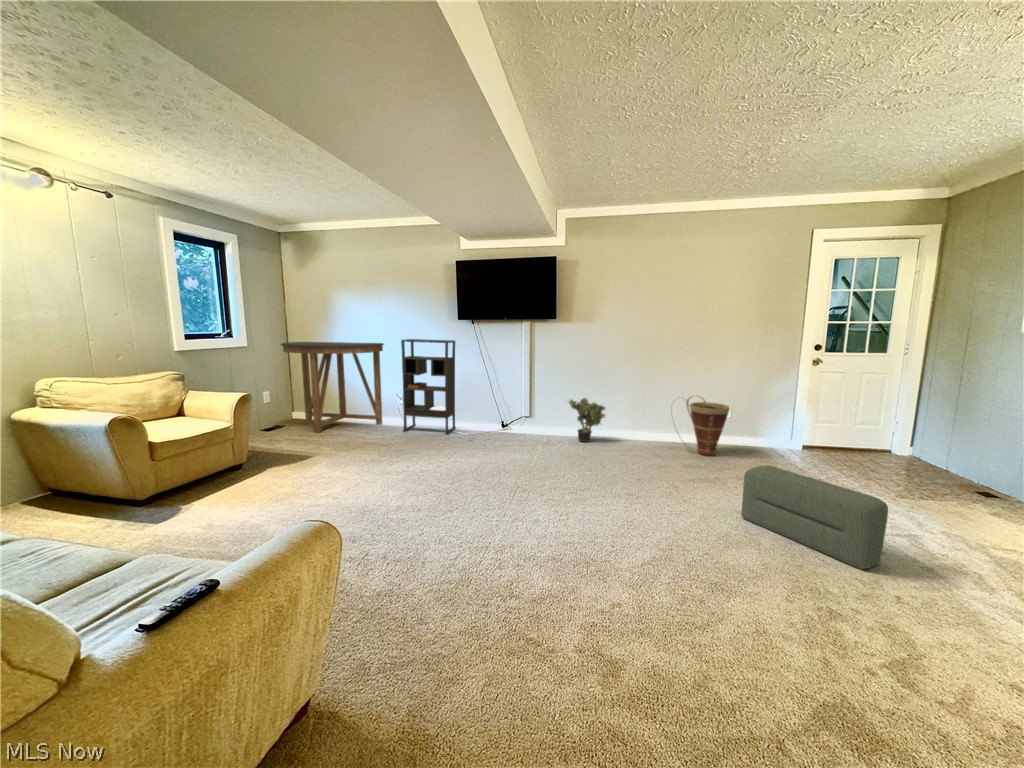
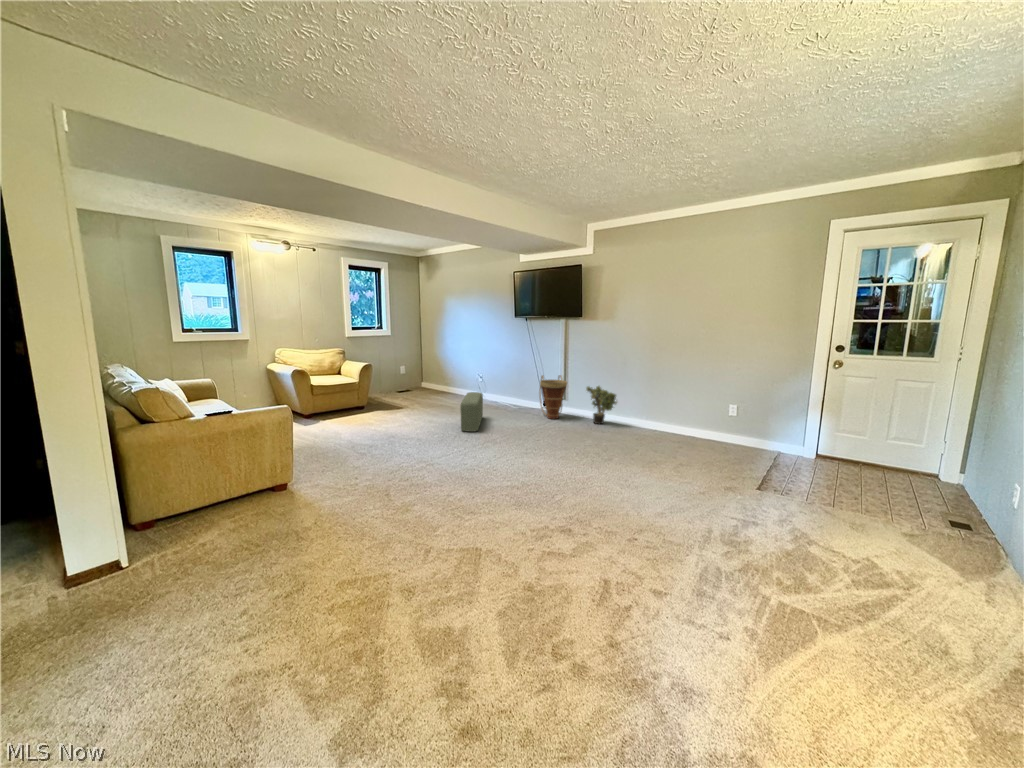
bookshelf: present [401,339,456,434] -> none [476,332,515,407]
console table: present [281,342,384,433] -> none [409,333,473,396]
basket: present [685,397,730,456] -> present [539,375,567,419]
pouf: present [741,466,888,569] -> present [460,392,483,432]

